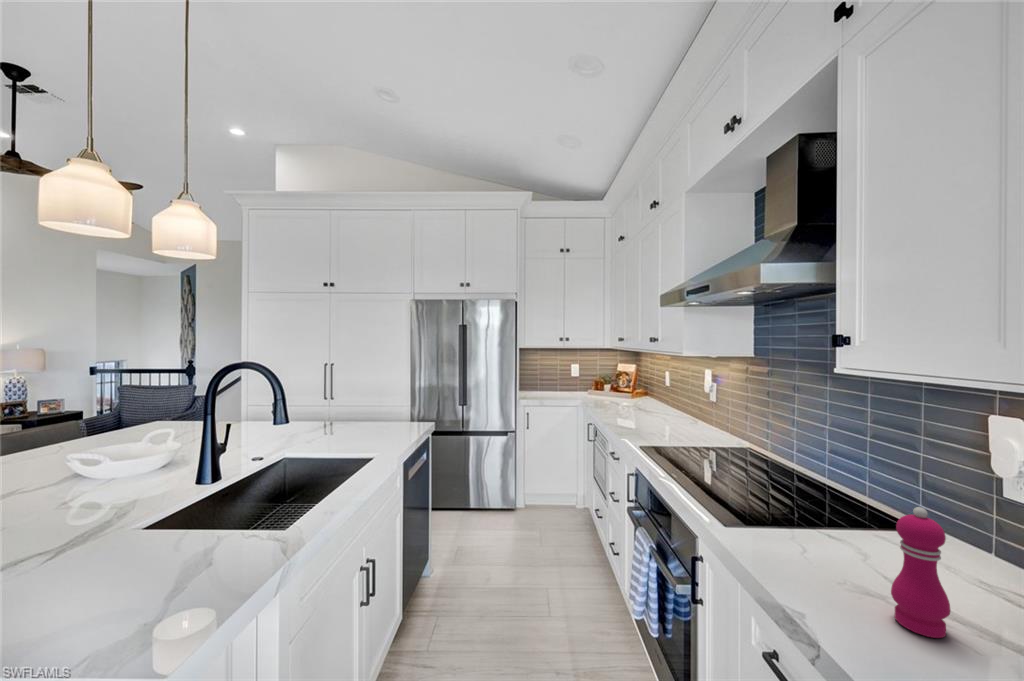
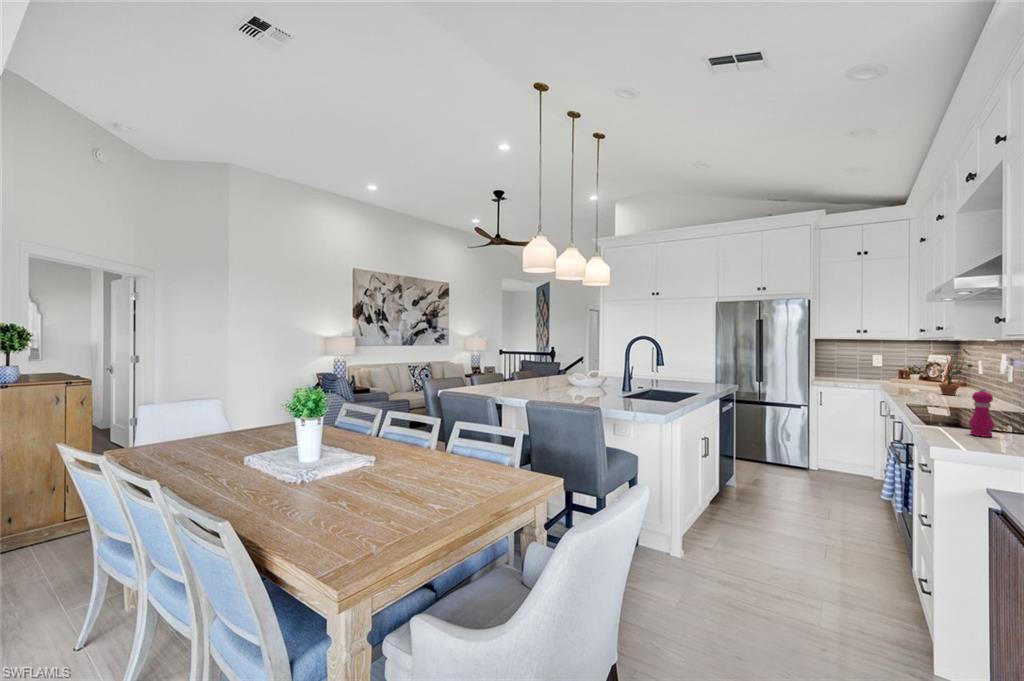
potted plant: none [643,361,677,418] -> present [939,349,973,395]

